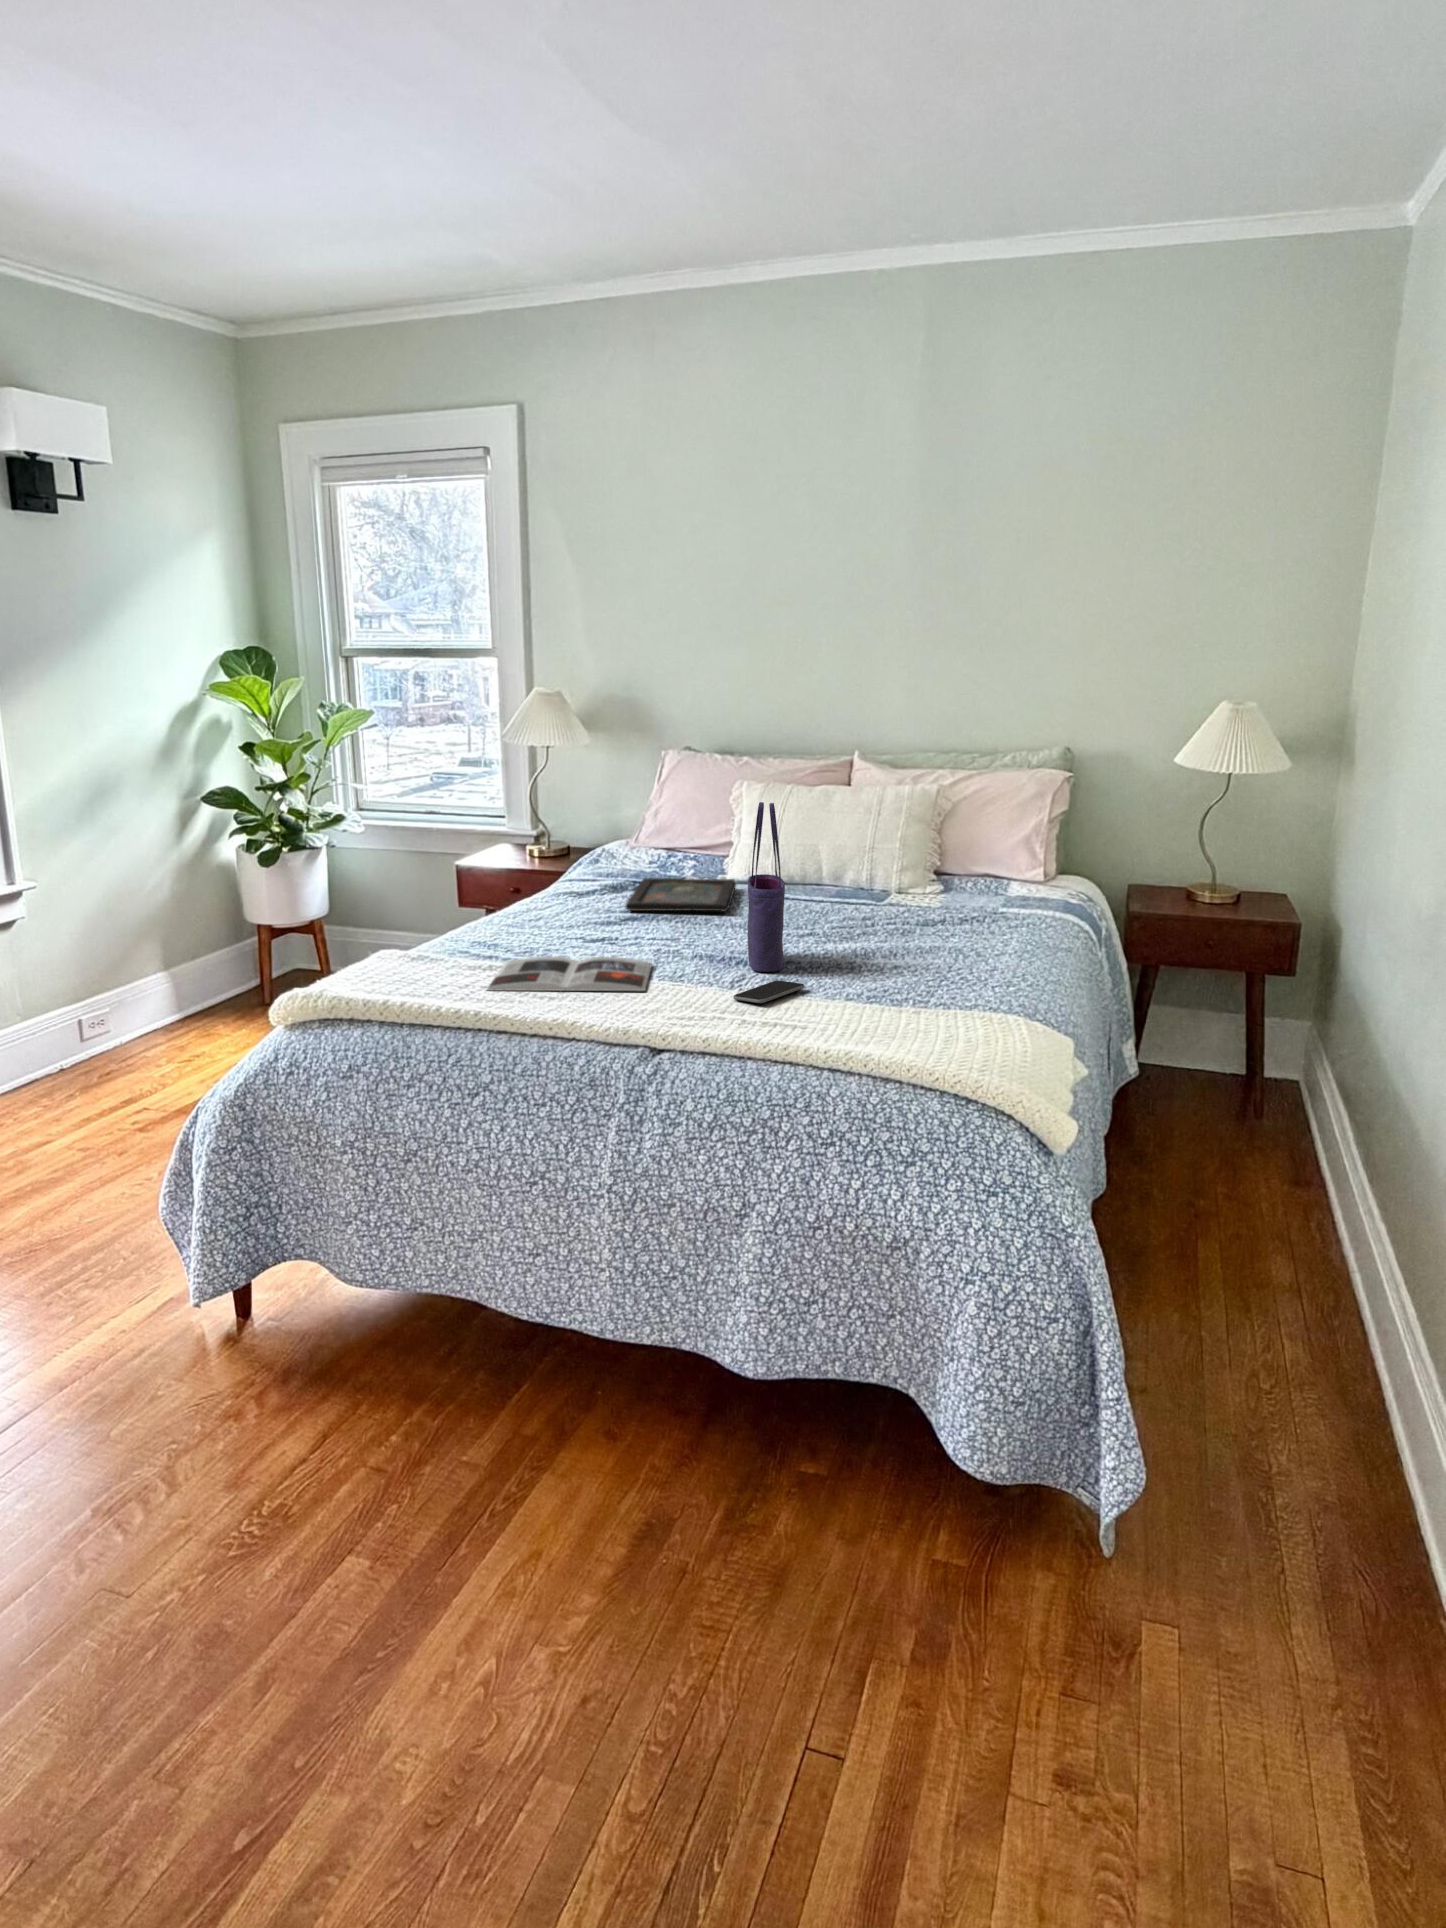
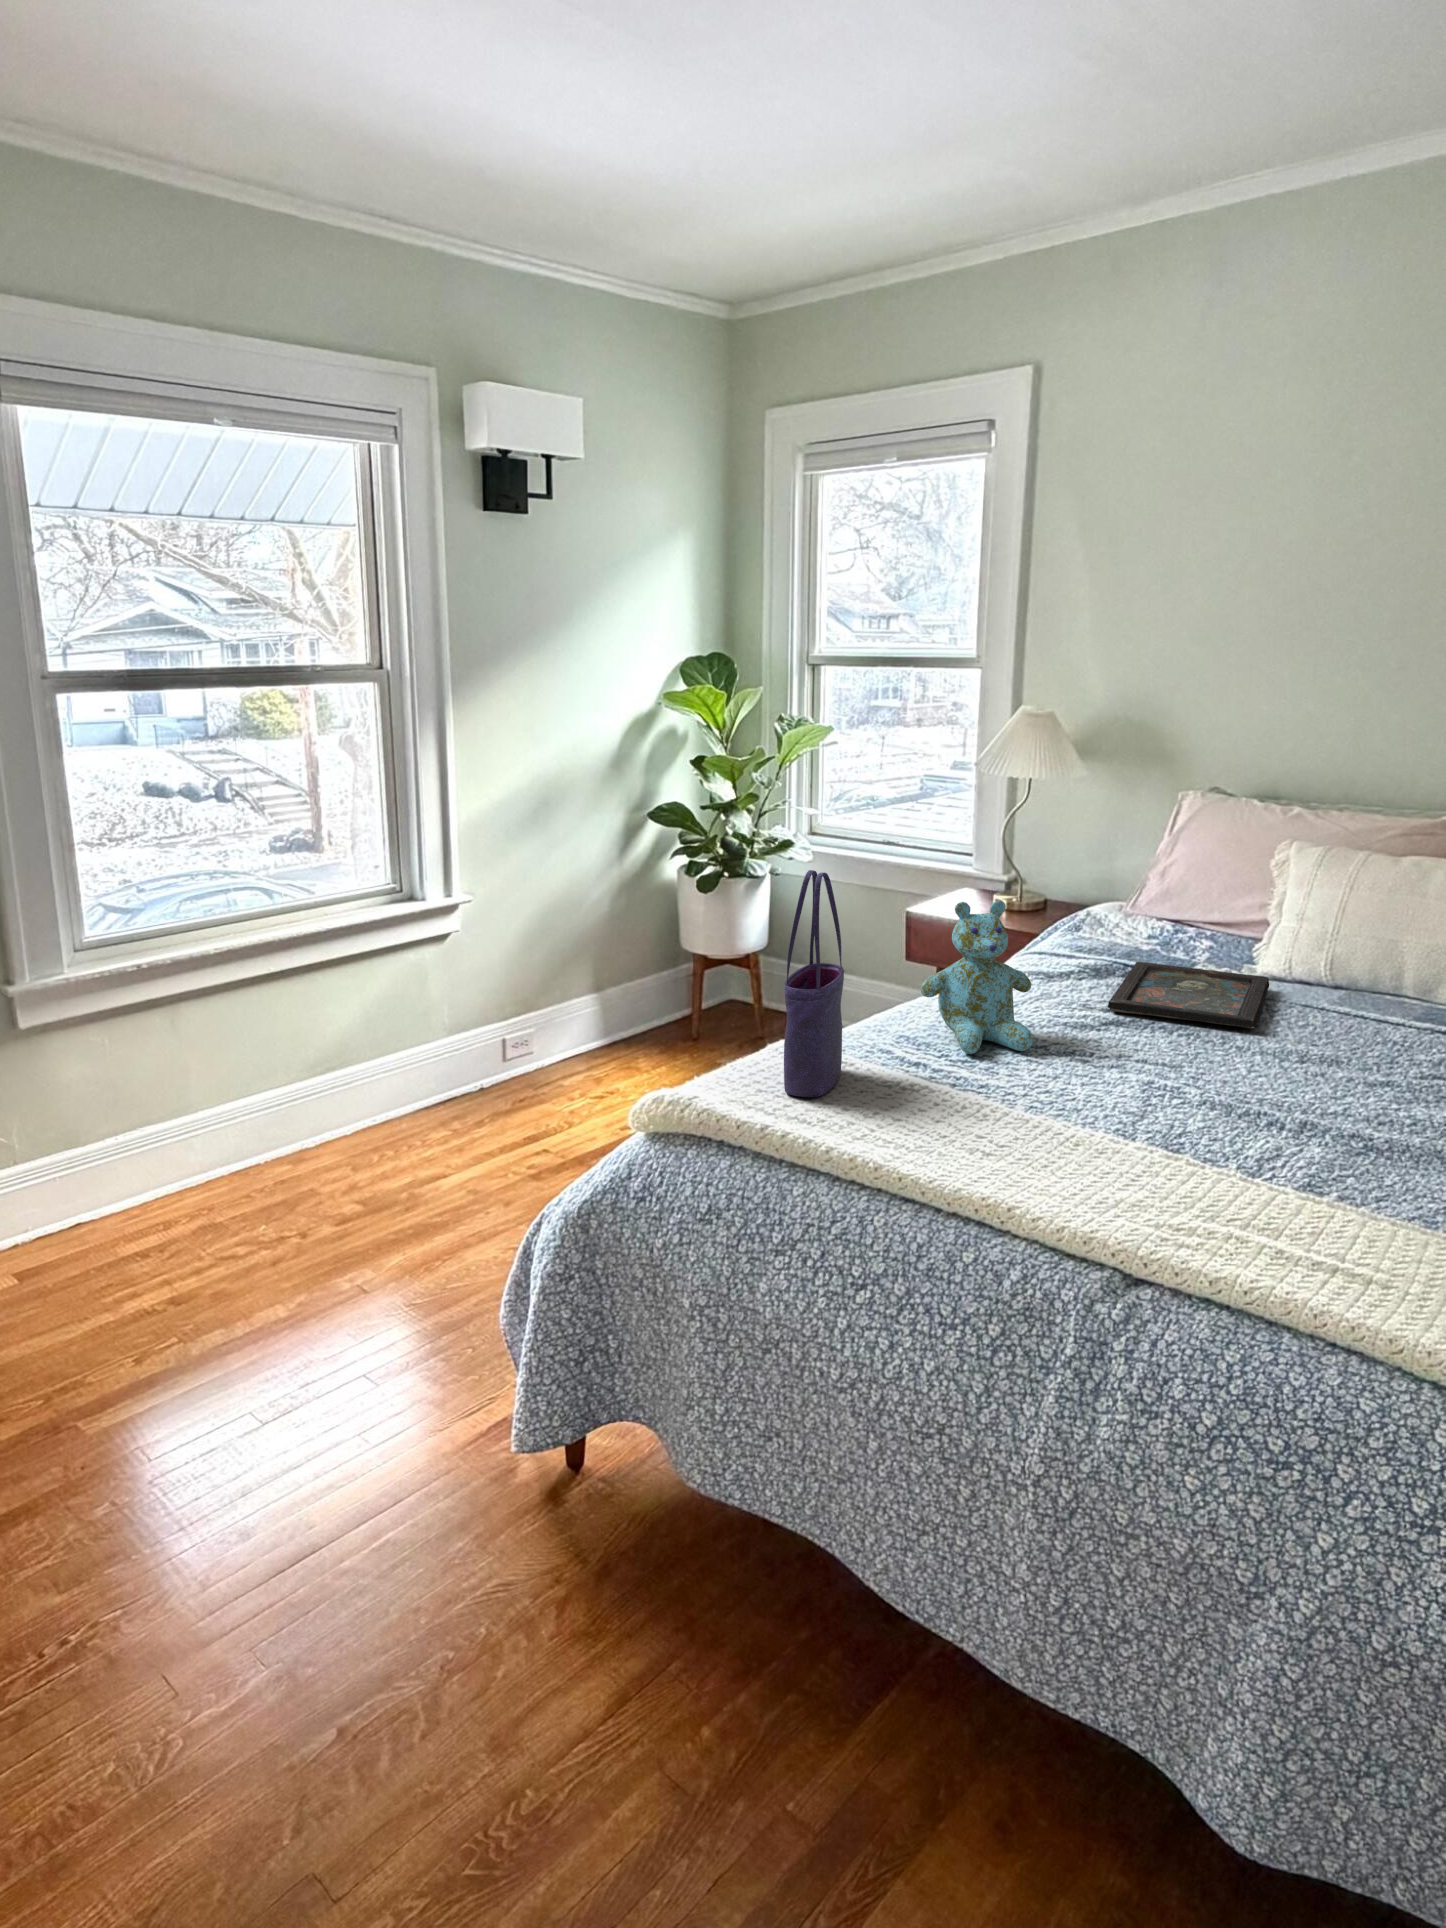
tote bag: present [748,802,785,972] -> present [784,870,844,1097]
stuffed bear: none [487,829,574,946] -> present [921,900,1033,1054]
magazine: present [487,957,652,991] -> none [899,1077,1138,1160]
smartphone: present [733,980,804,1003] -> none [1262,1173,1383,1216]

